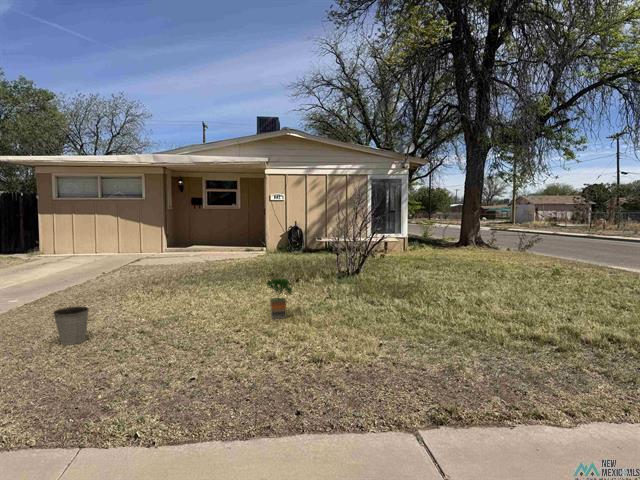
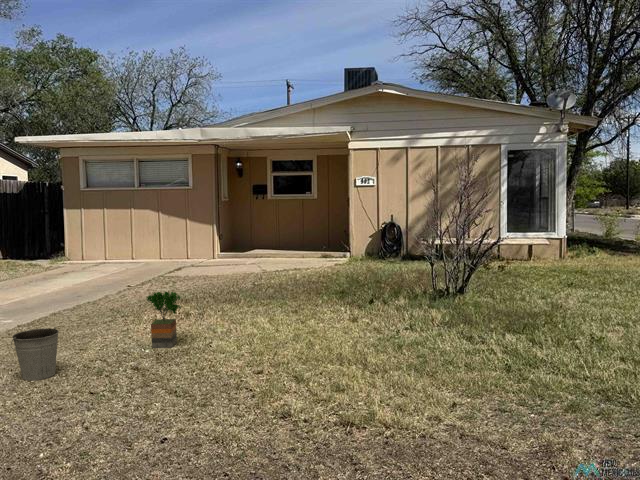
potted tree: present [266,278,292,319] -> present [147,292,181,348]

